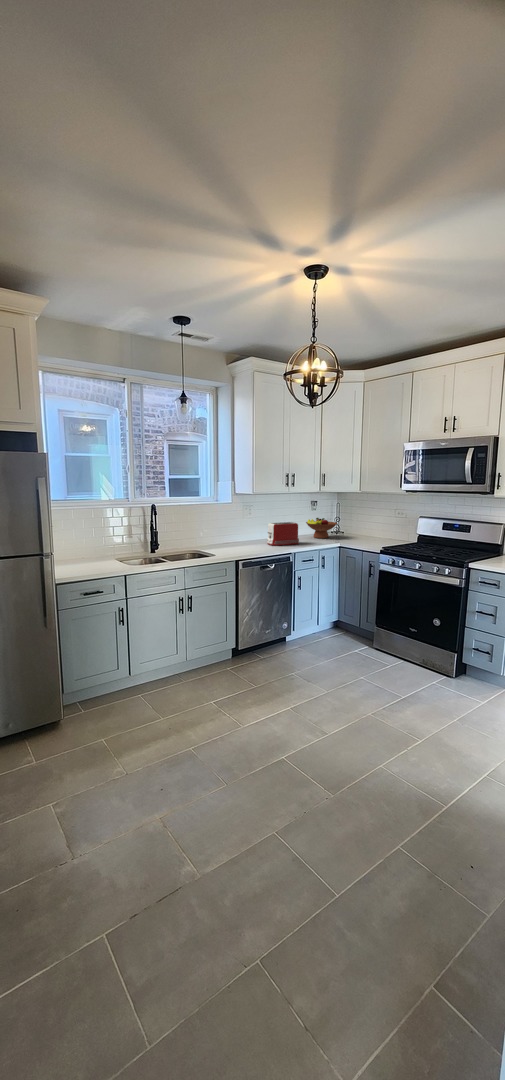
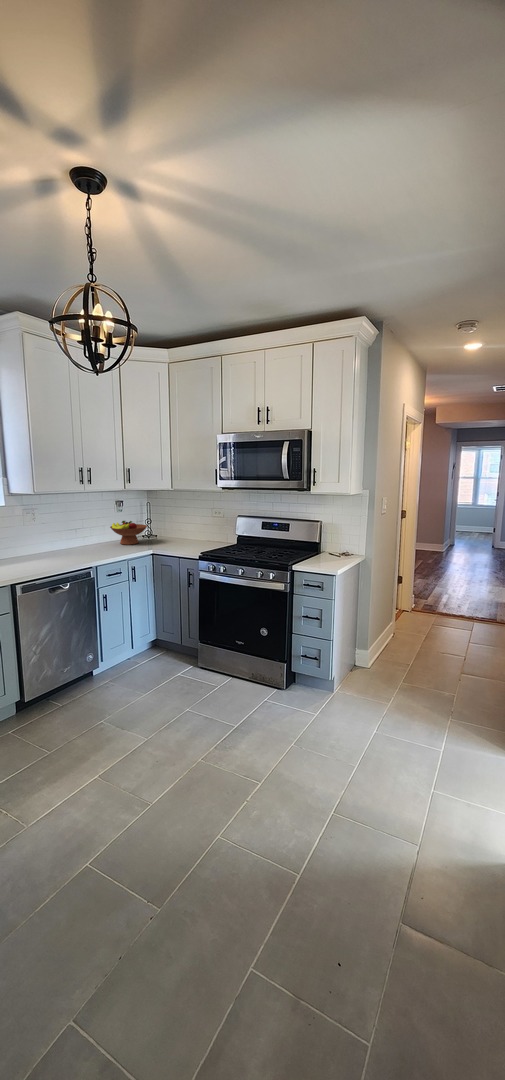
toaster: present [267,522,299,546] -> none [60,529,102,560]

